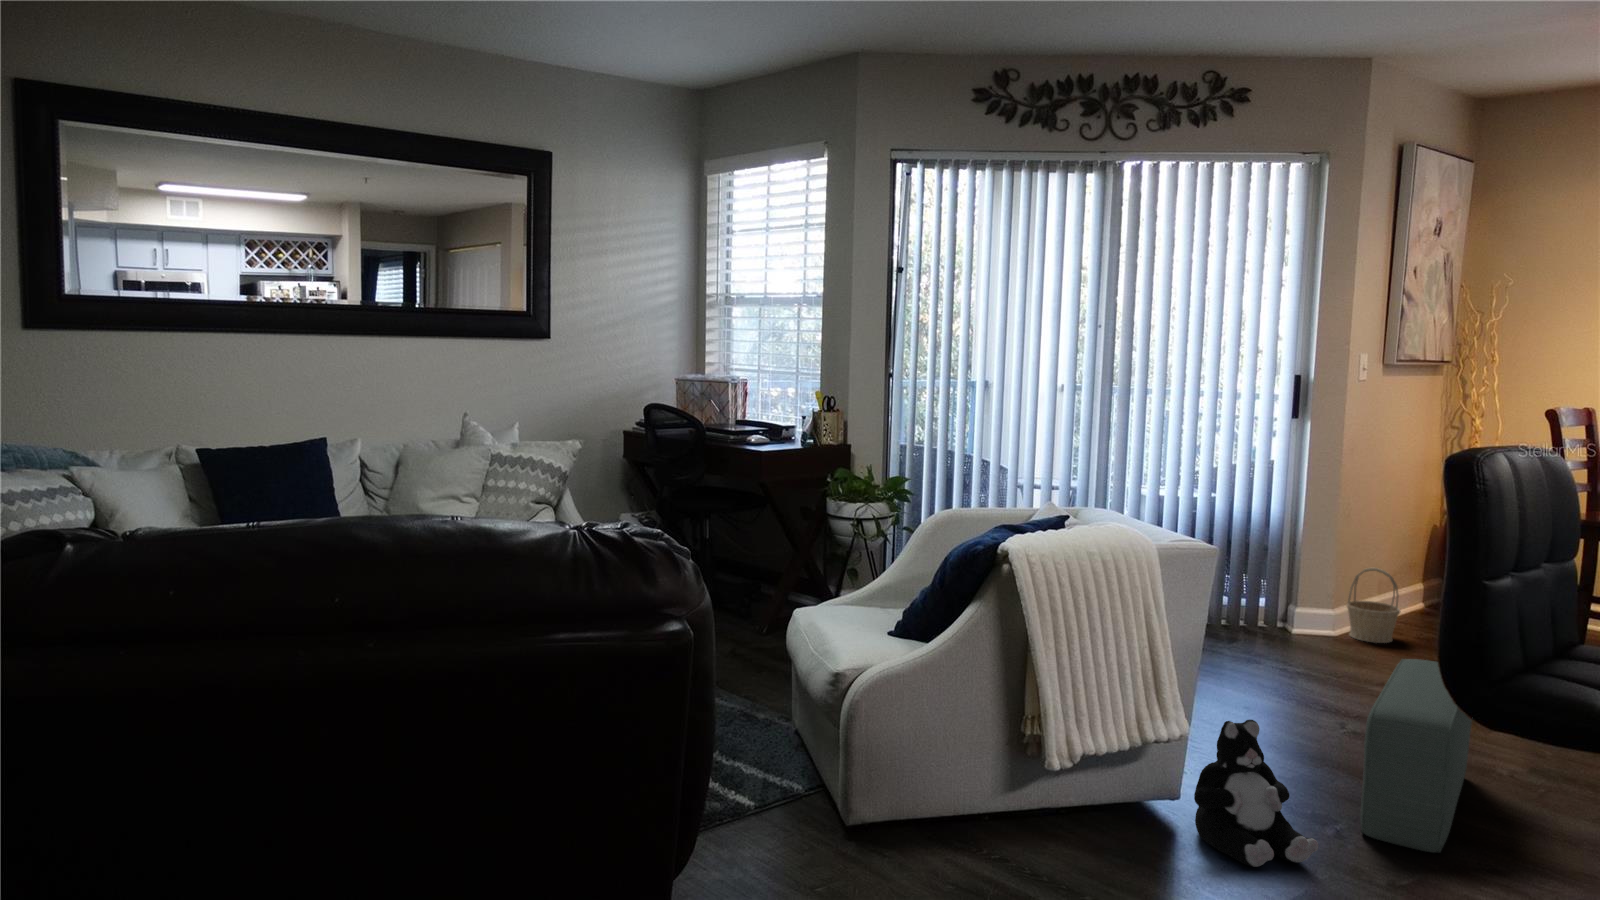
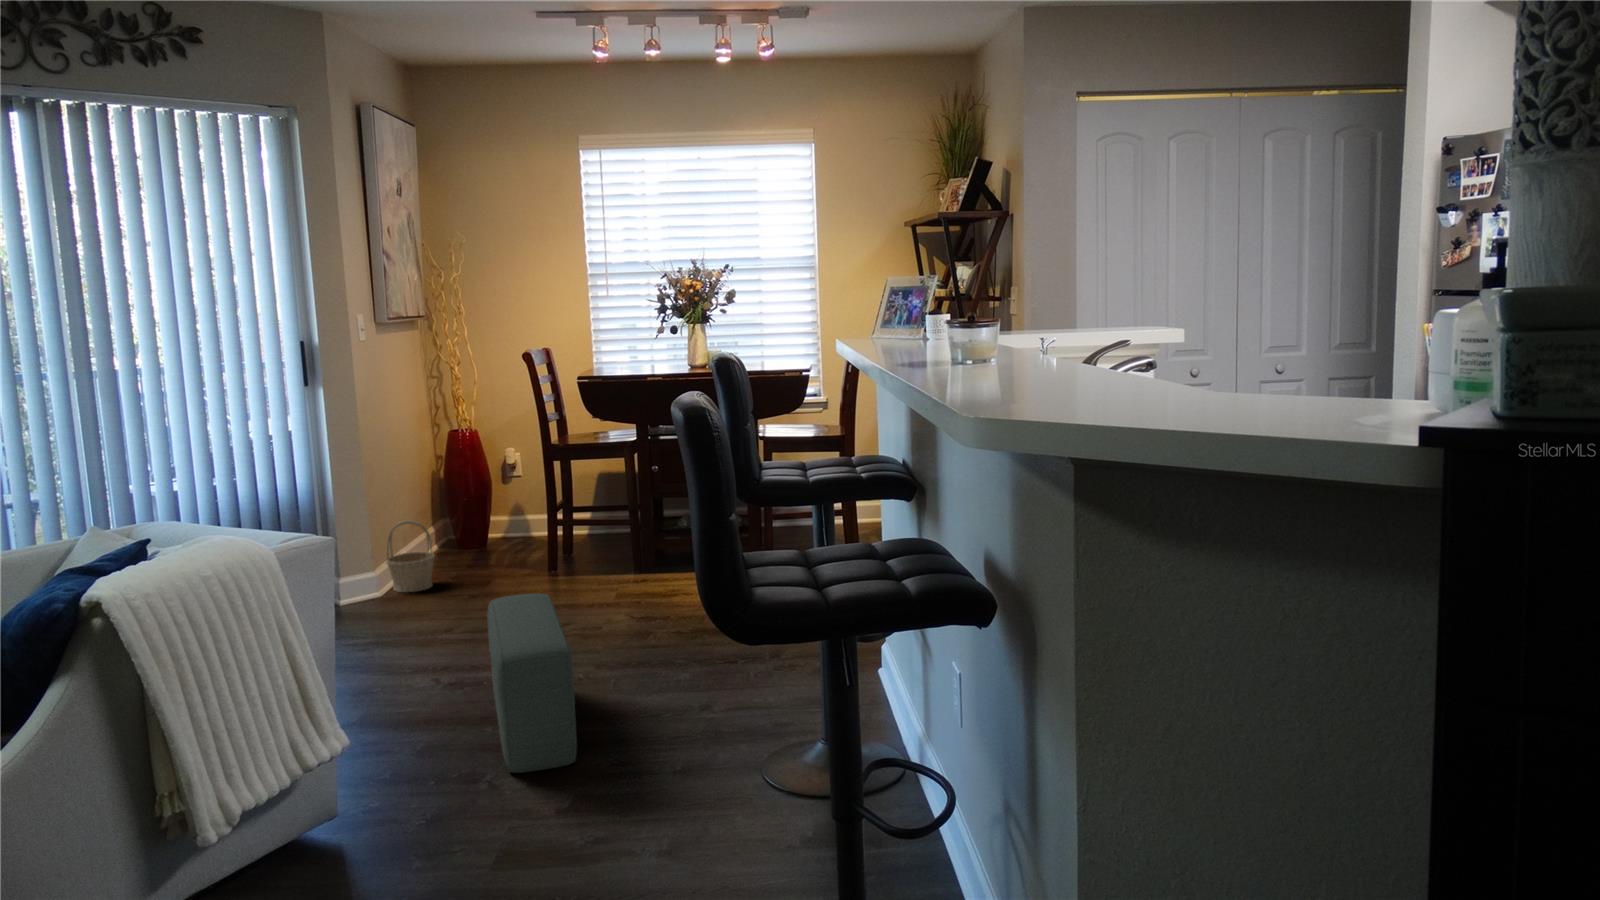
plush toy: present [1194,720,1319,867] -> none [364,704,493,850]

